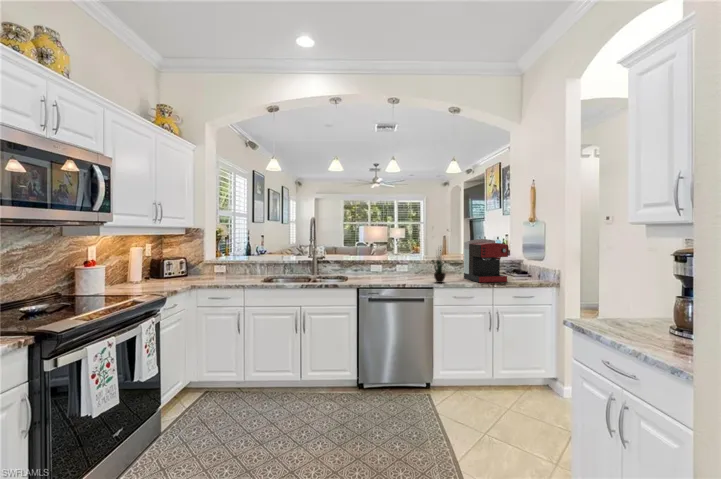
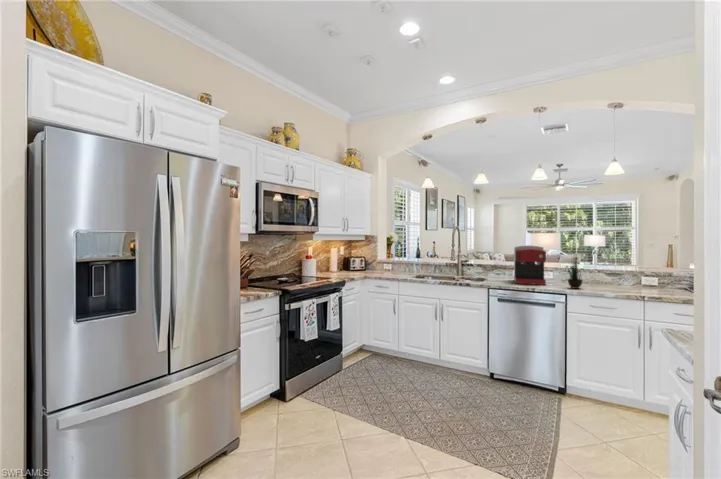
coffee maker: present [464,239,508,282] -> present [514,245,546,285]

